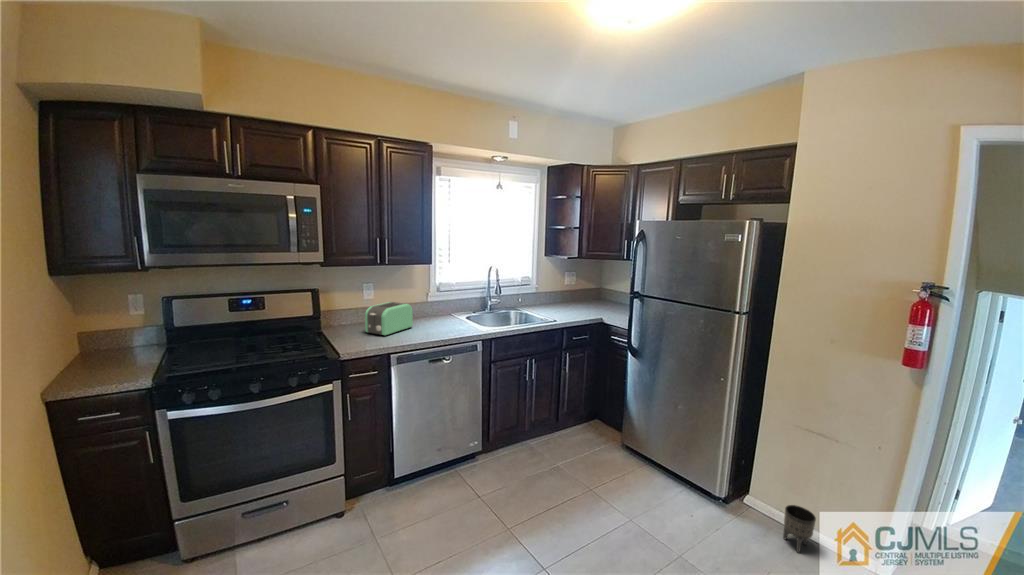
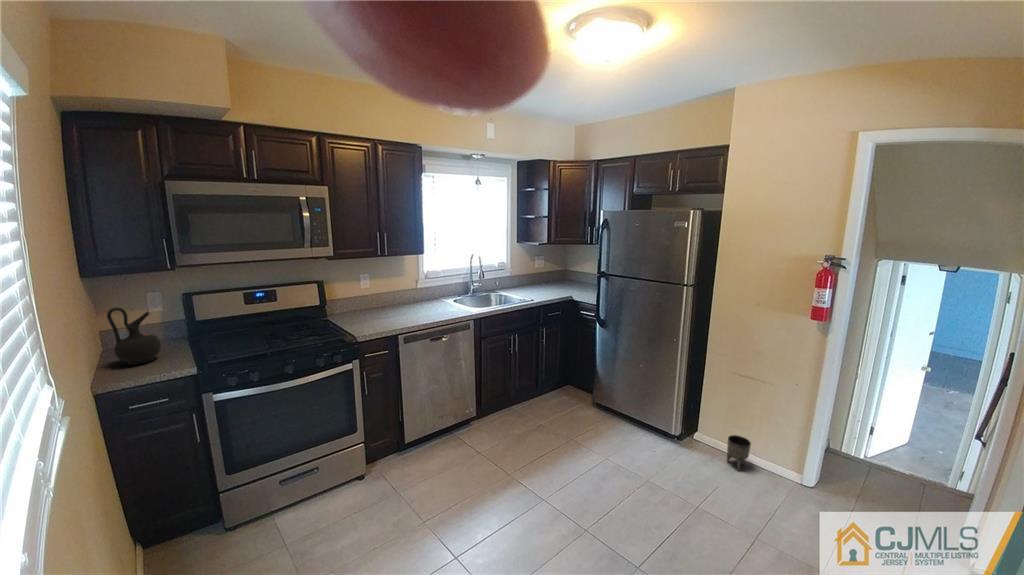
toaster: present [365,302,413,336] -> none [369,289,411,320]
ceramic jug: none [72,309,130,371] -> present [107,308,161,365]

